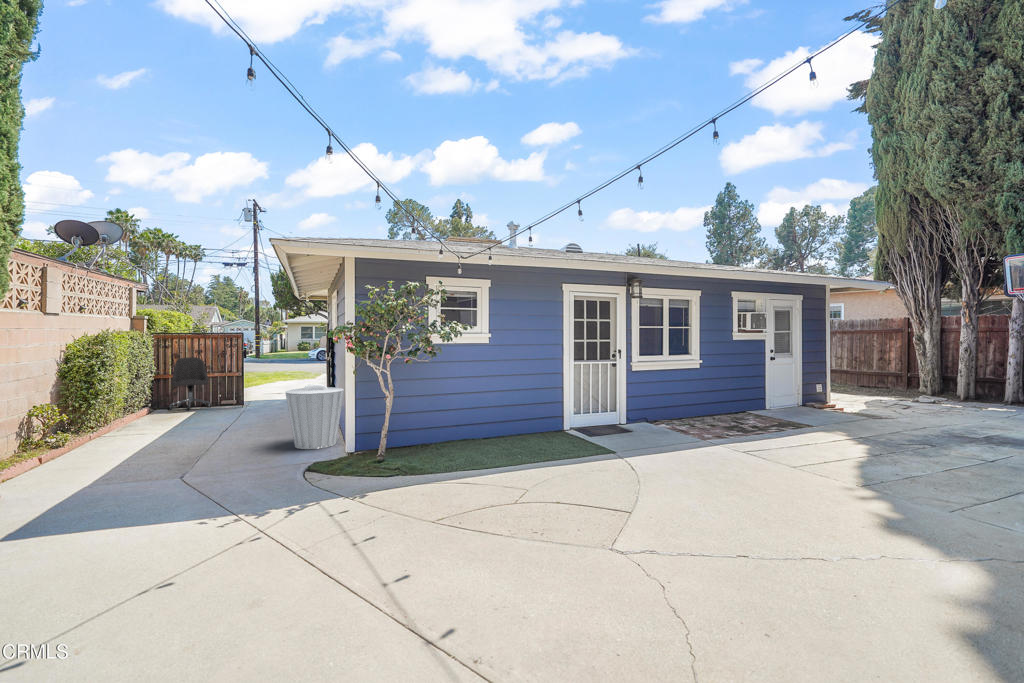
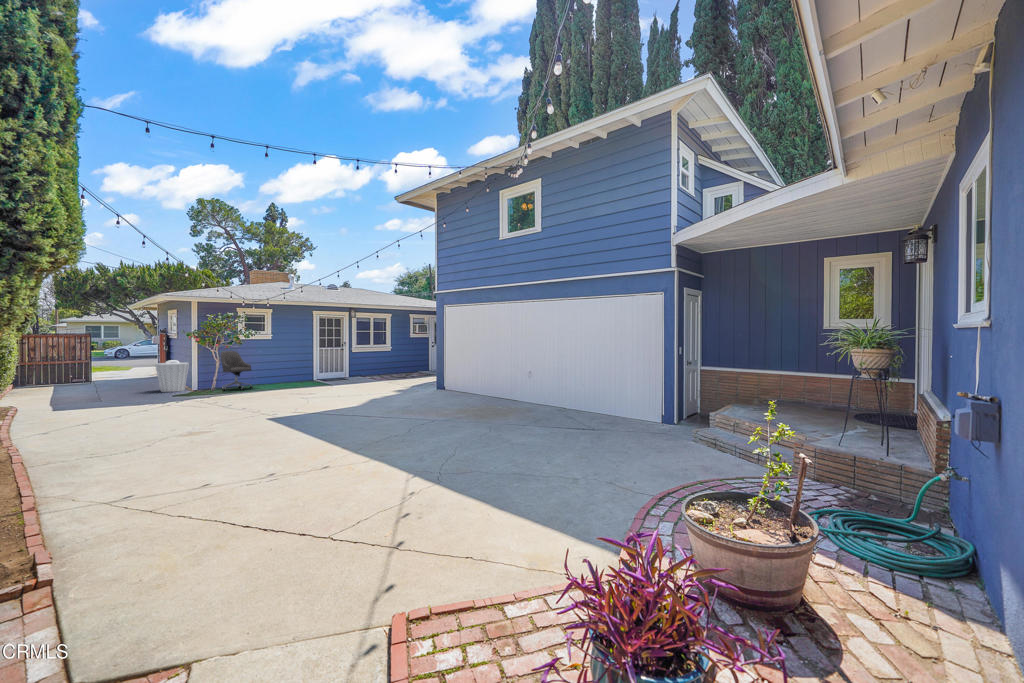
chair: present [168,357,211,410] -> present [221,351,253,391]

